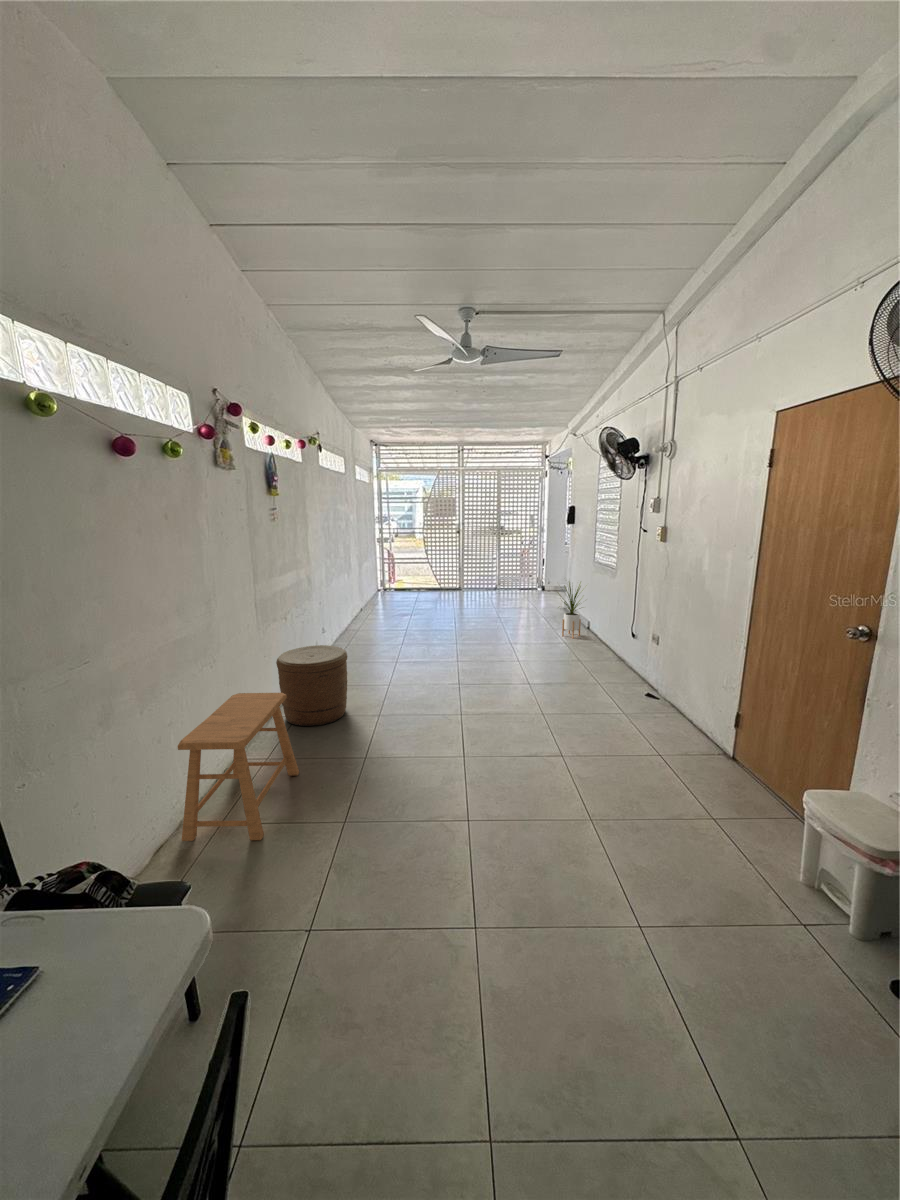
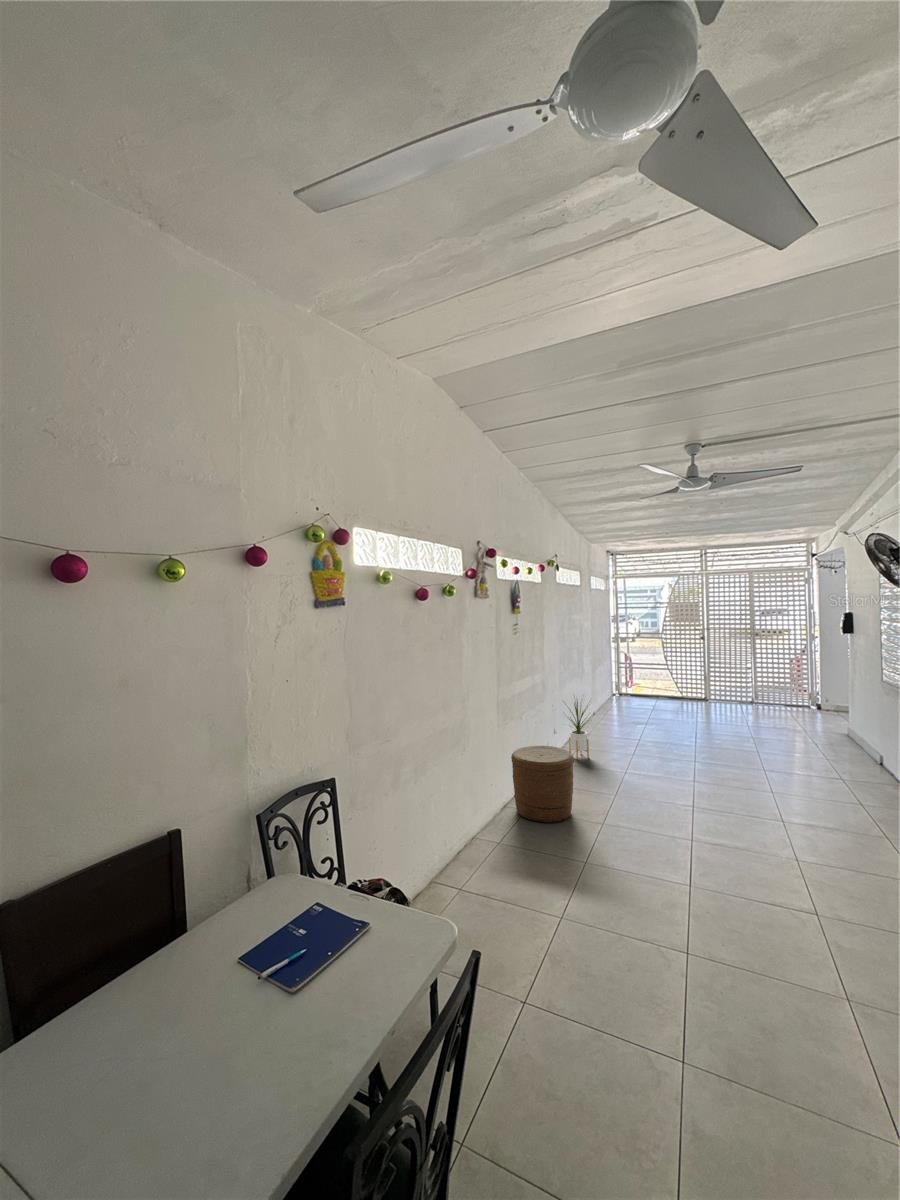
house plant: present [558,582,581,638] -> present [569,699,590,759]
stool: present [178,693,299,841] -> none [432,779,525,913]

